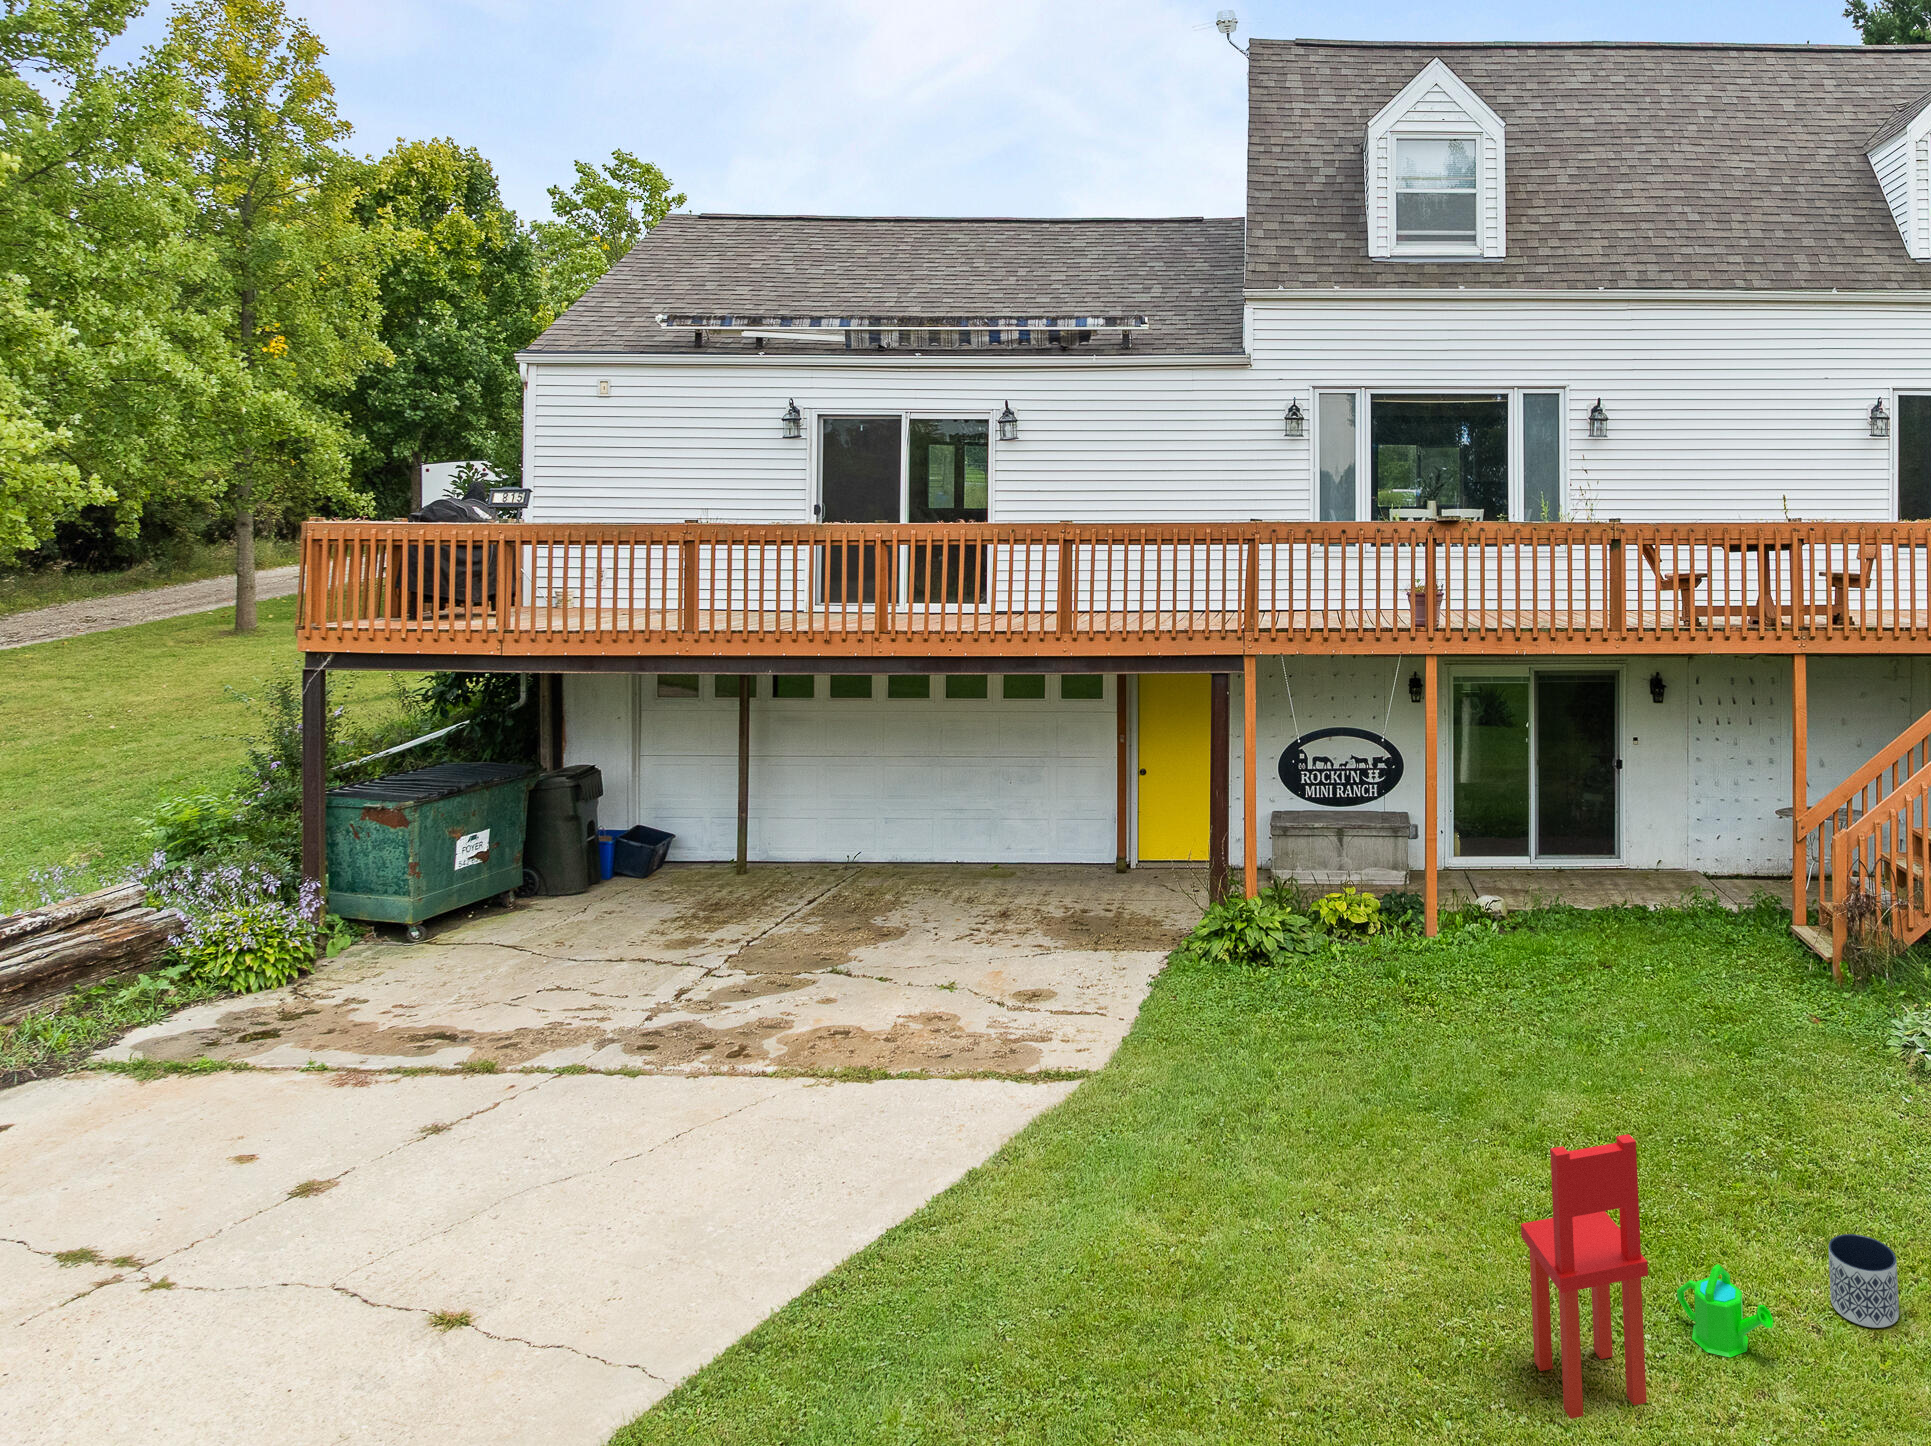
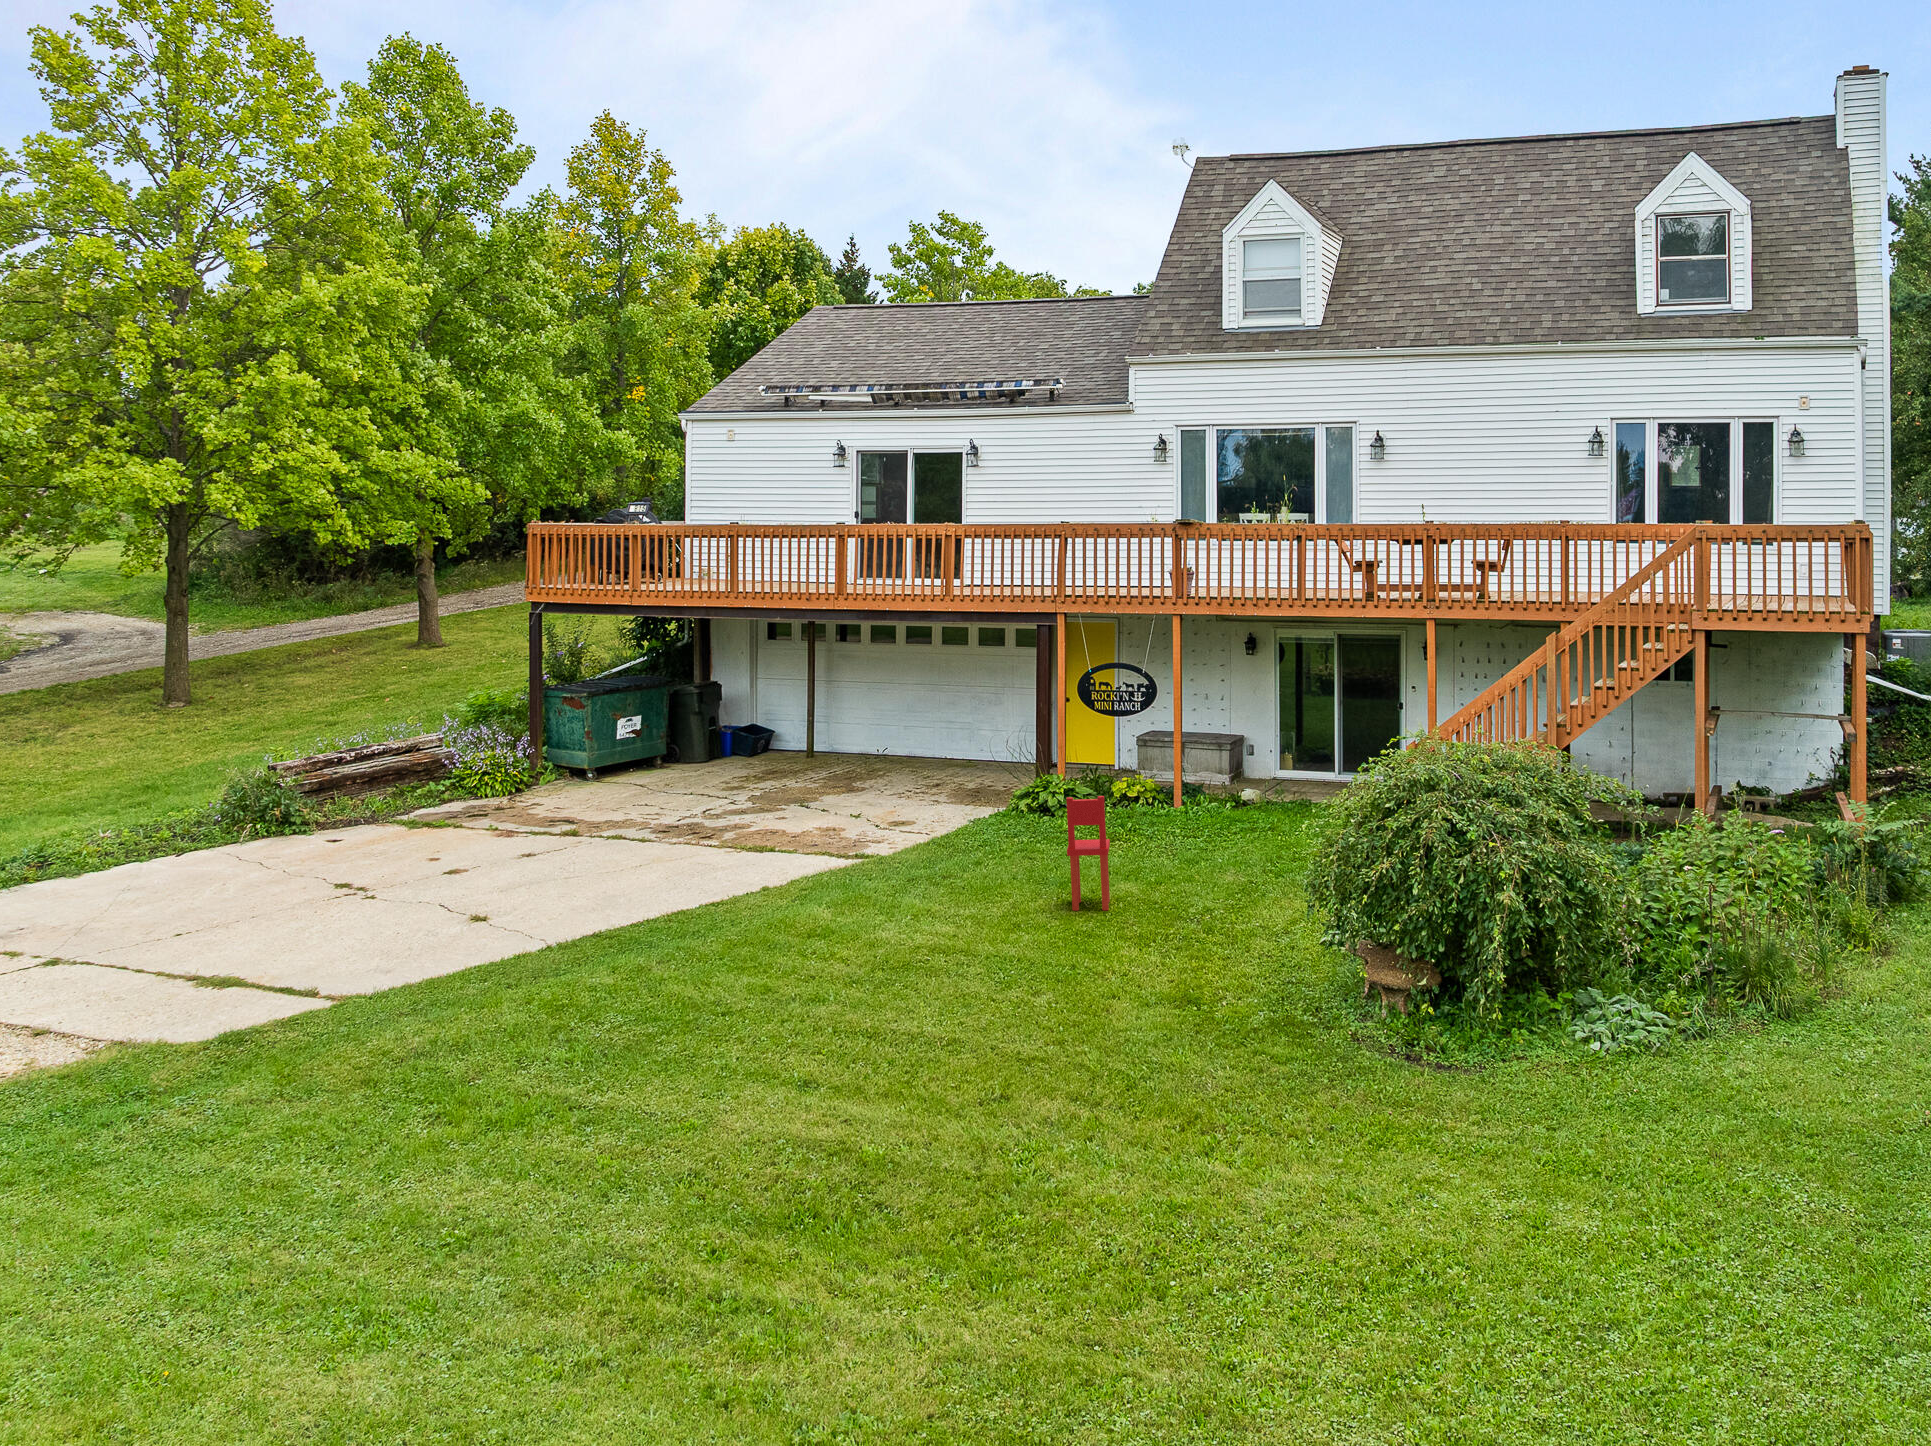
planter: present [1829,1234,1899,1328] -> none [1224,871,1254,905]
watering can: present [1677,1264,1773,1357] -> none [1150,869,1178,906]

